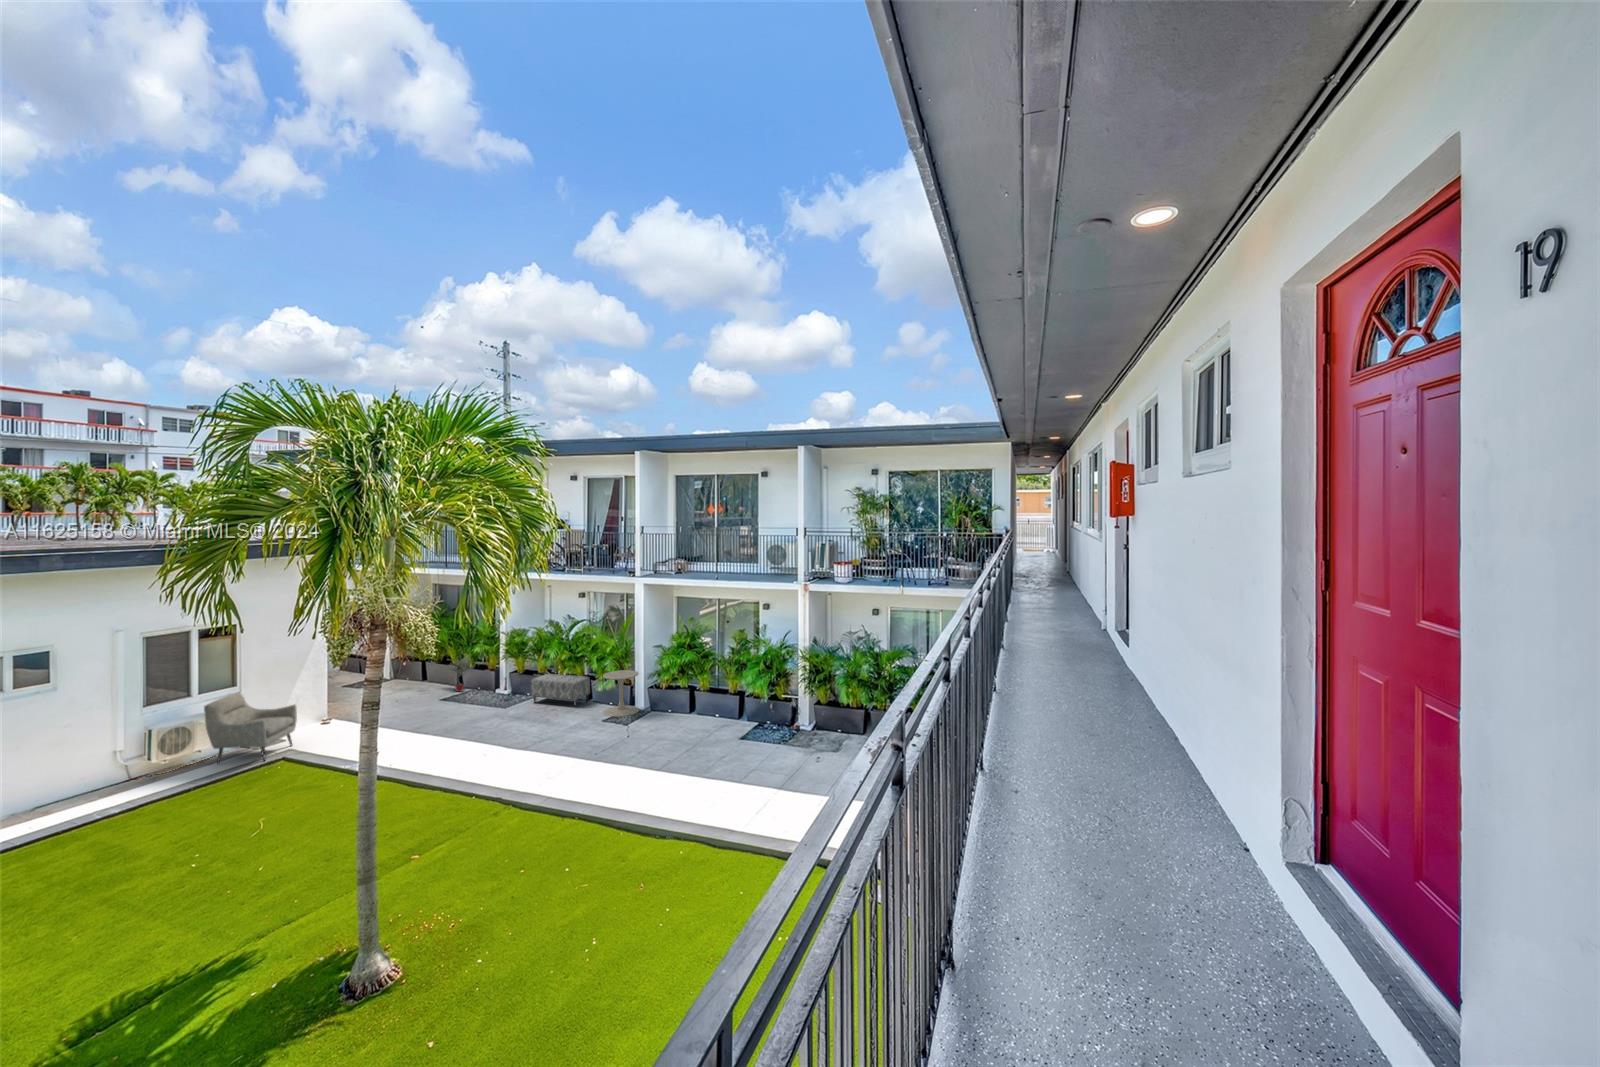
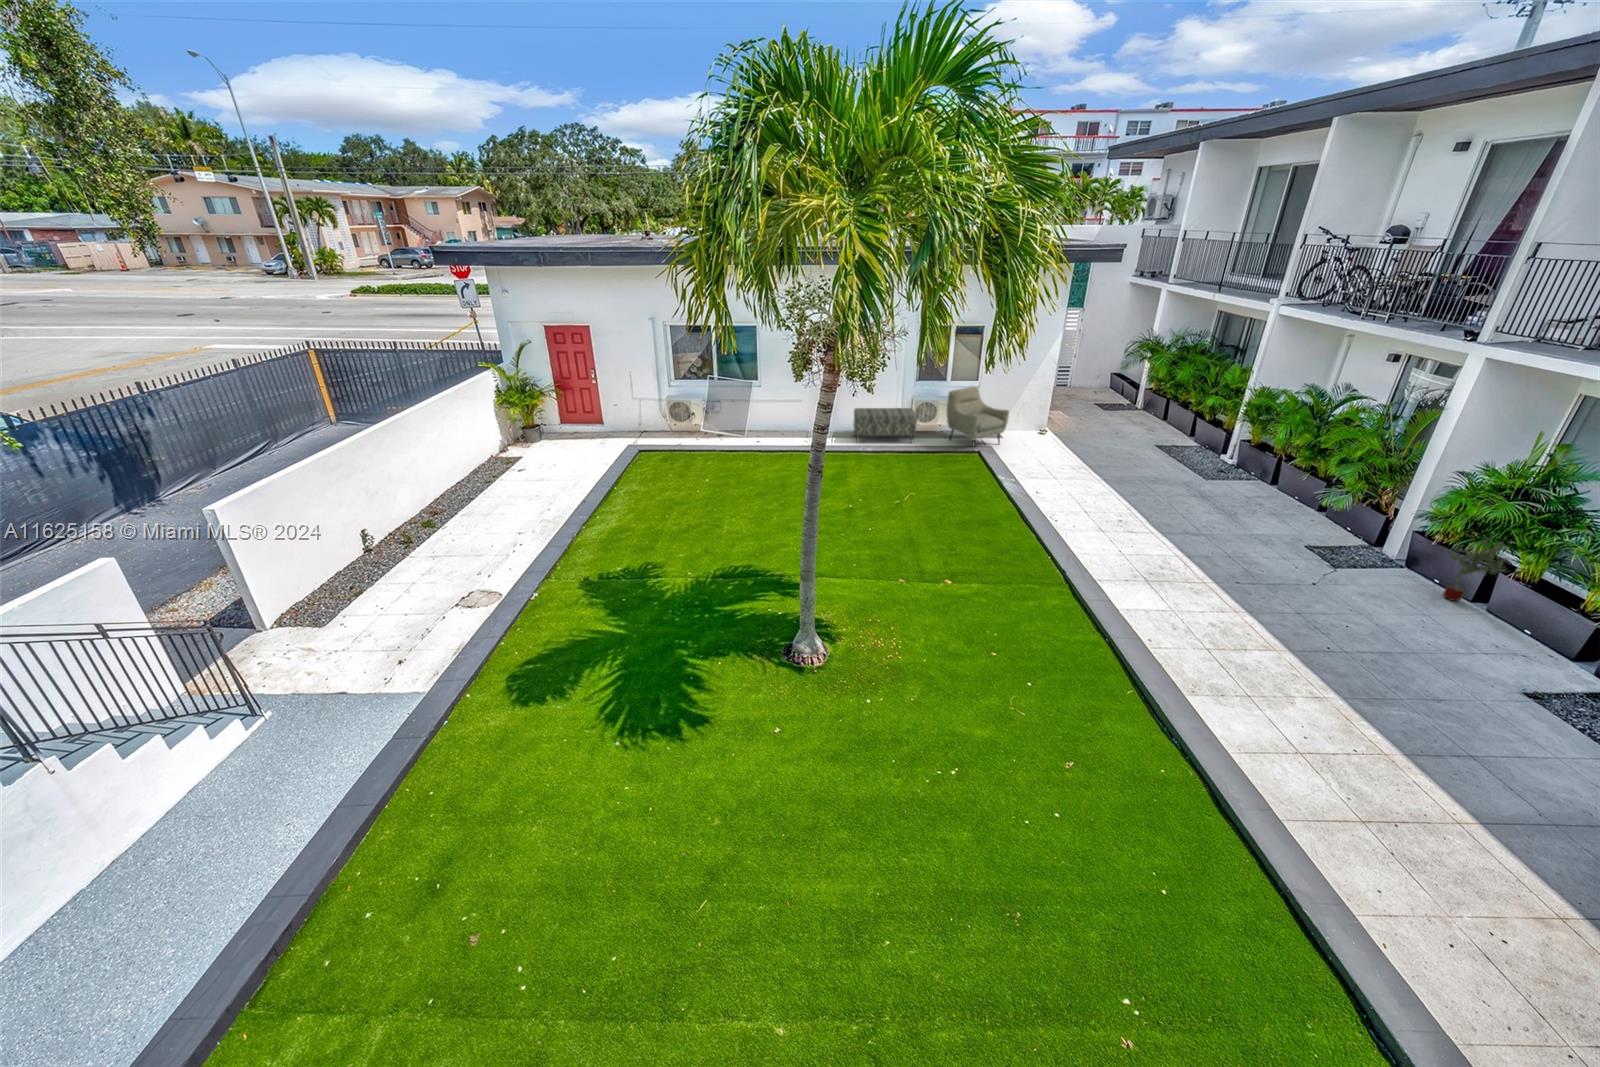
potted tree: present [450,654,473,692] -> present [1443,538,1510,601]
pedestal table: present [603,670,639,716] -> none [1322,487,1407,558]
bench: present [531,674,590,706] -> present [853,408,917,443]

